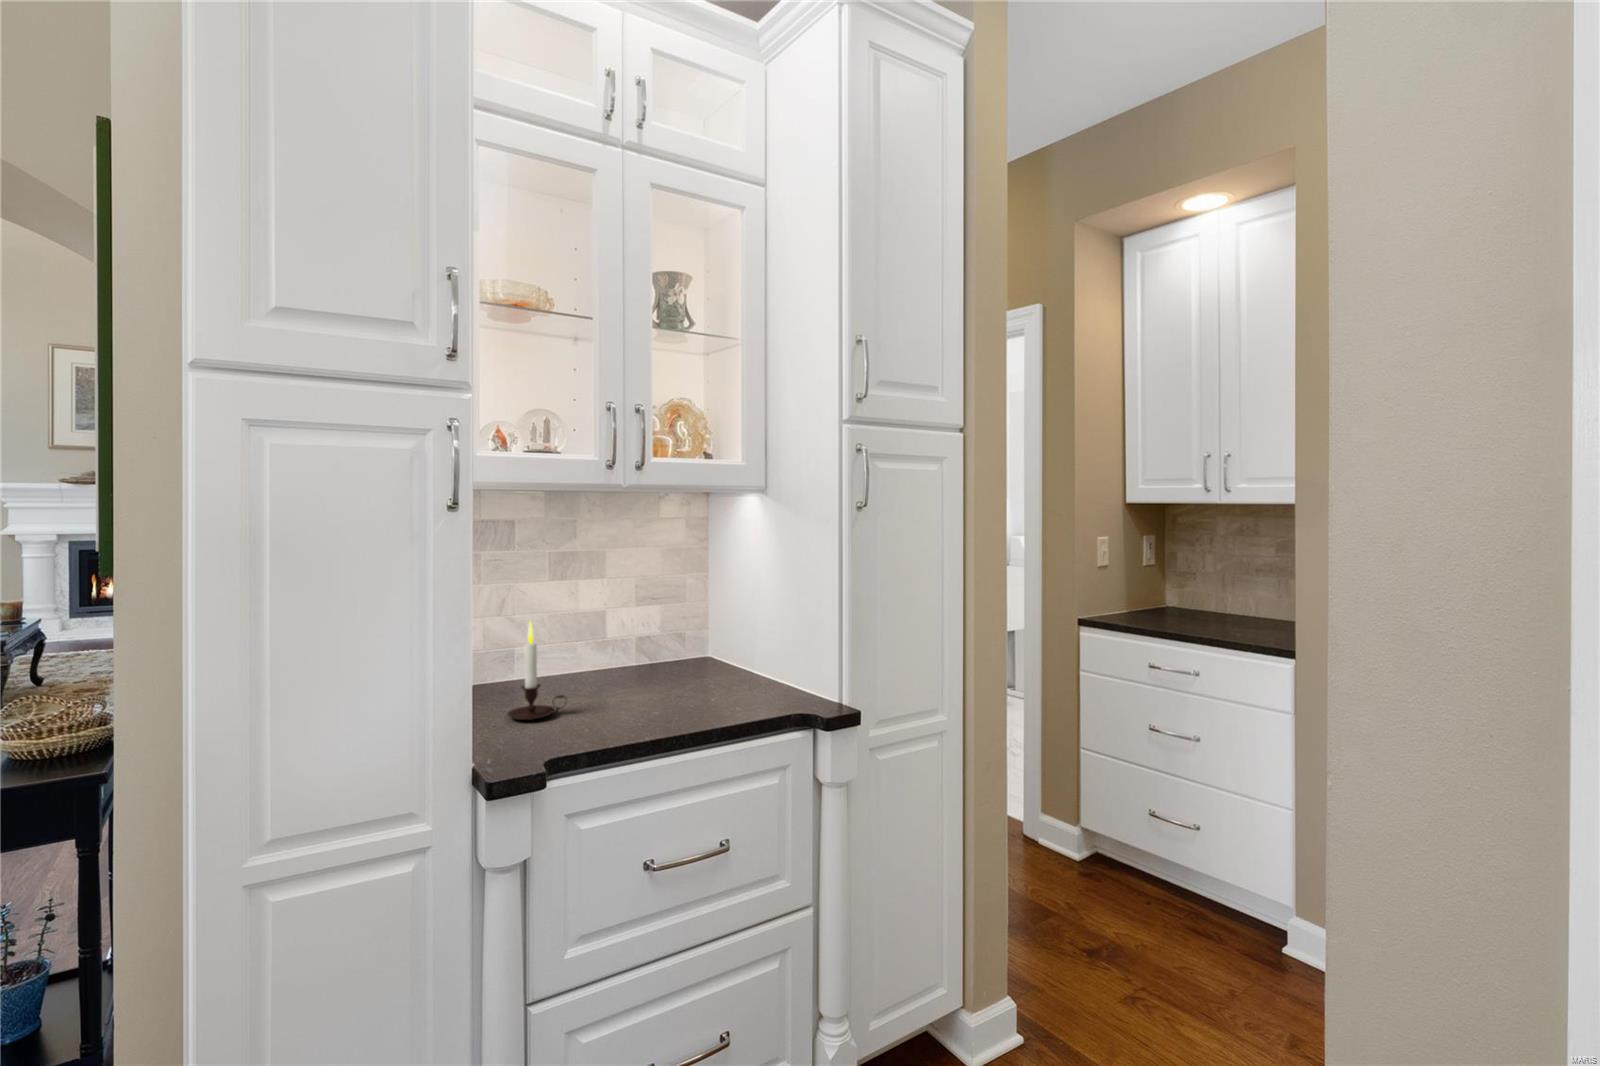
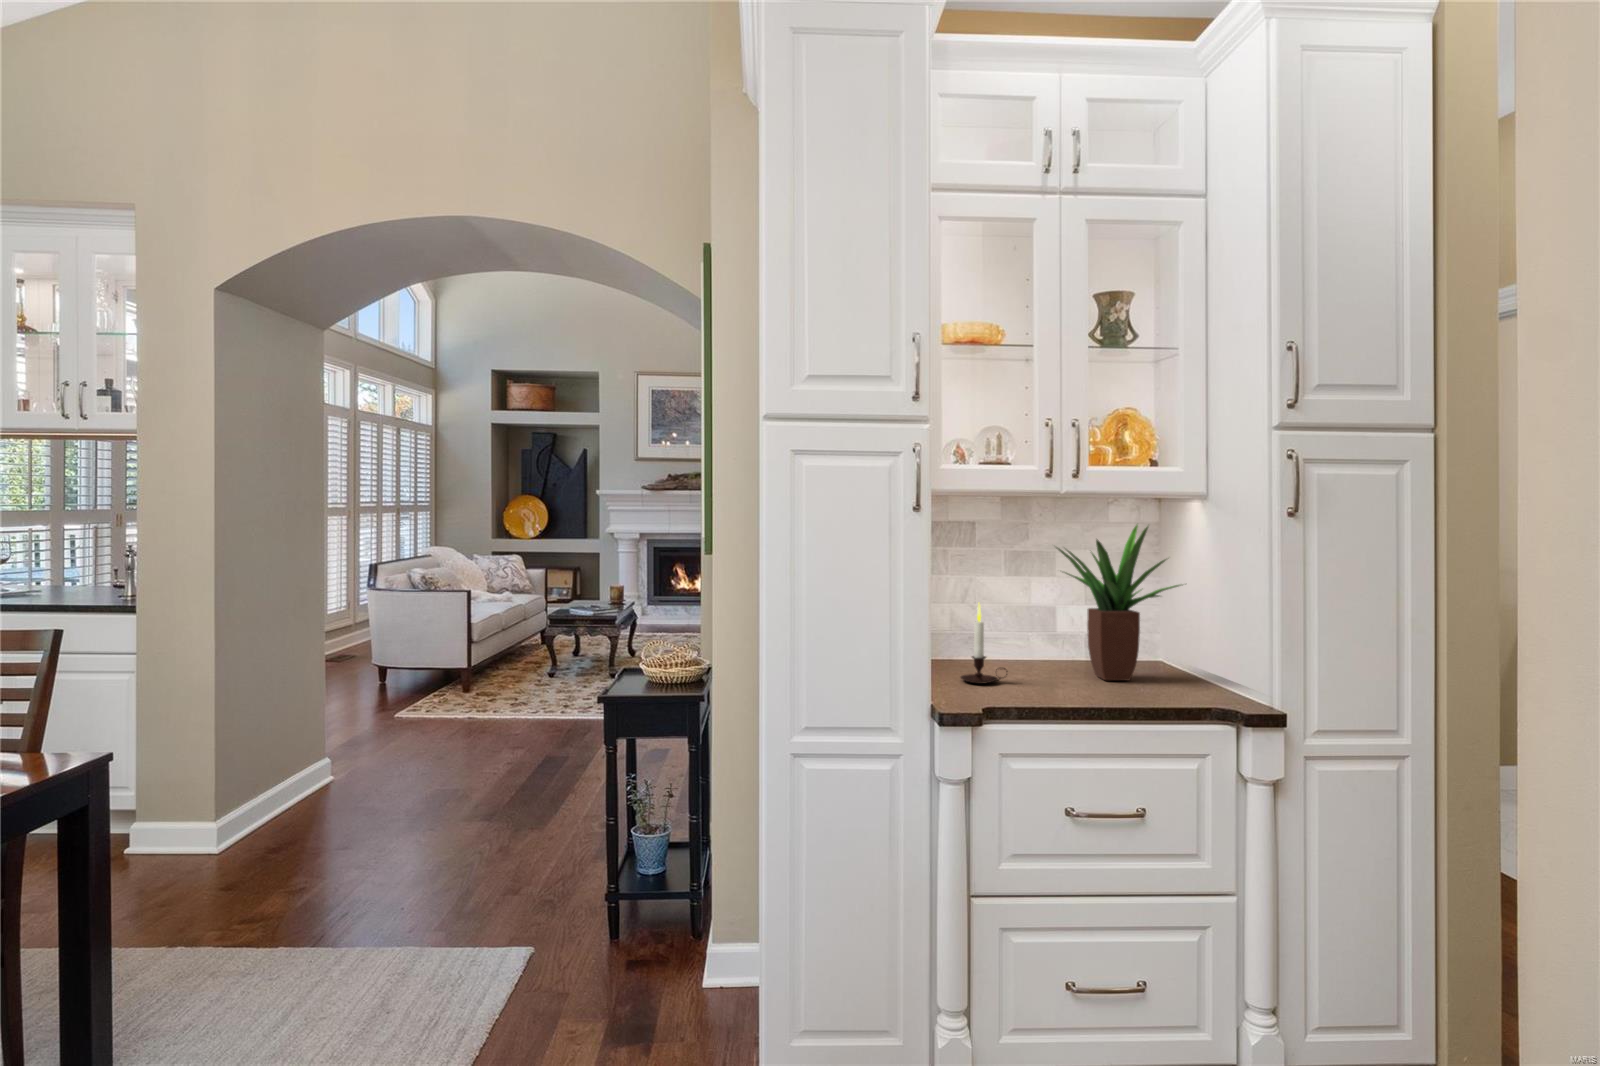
potted plant: none [613,521,747,692] -> present [1057,525,1181,680]

